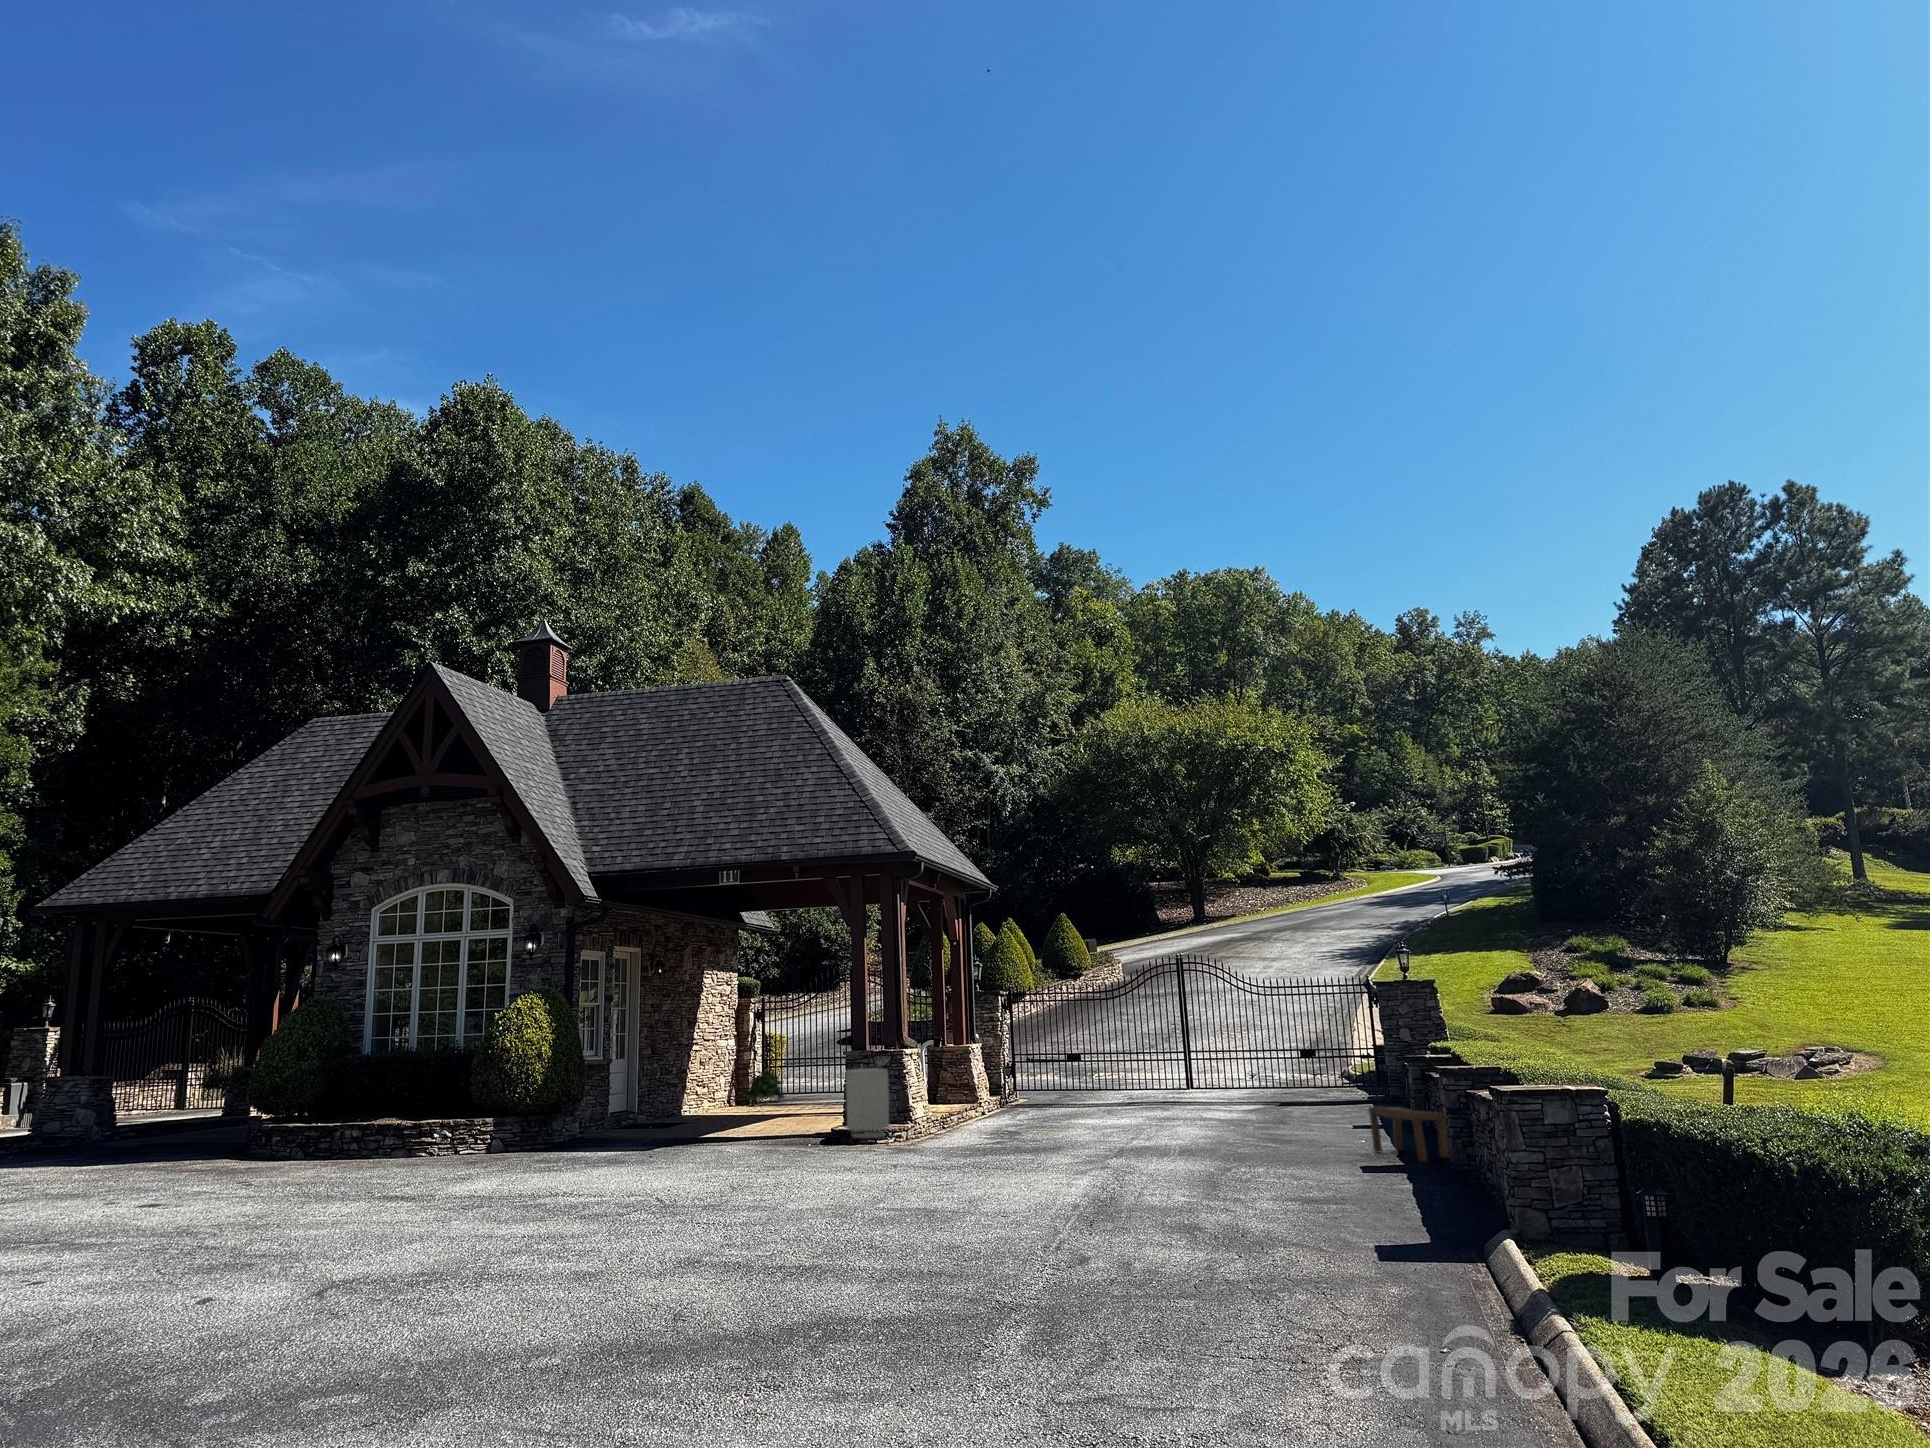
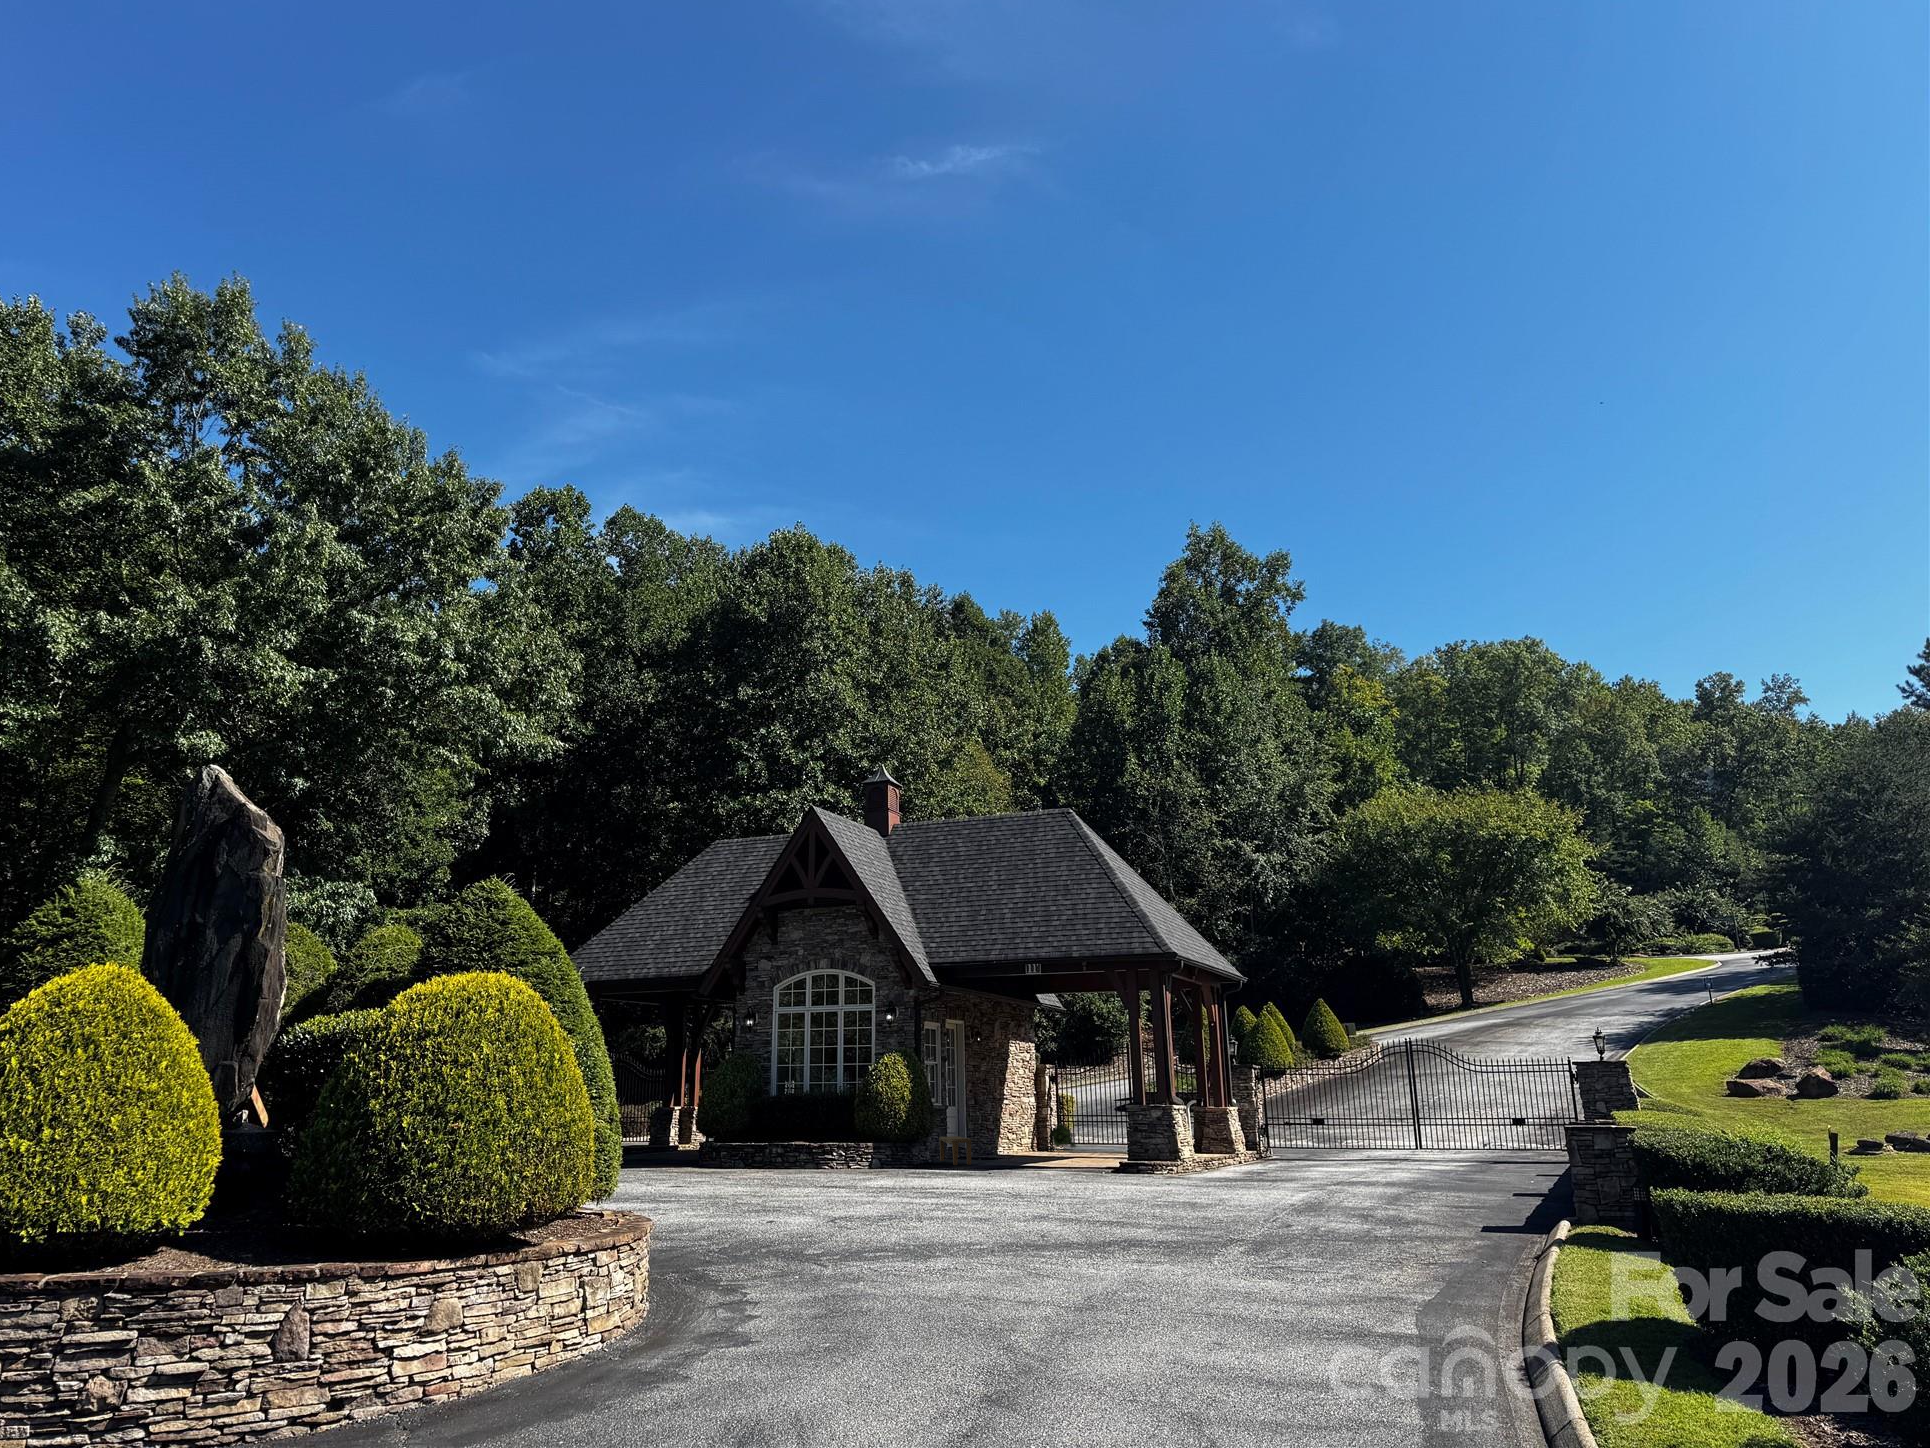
trash can: present [846,1068,889,1138] -> none [1132,1116,1165,1167]
bench: present [1368,1106,1448,1162] -> present [939,1136,971,1165]

